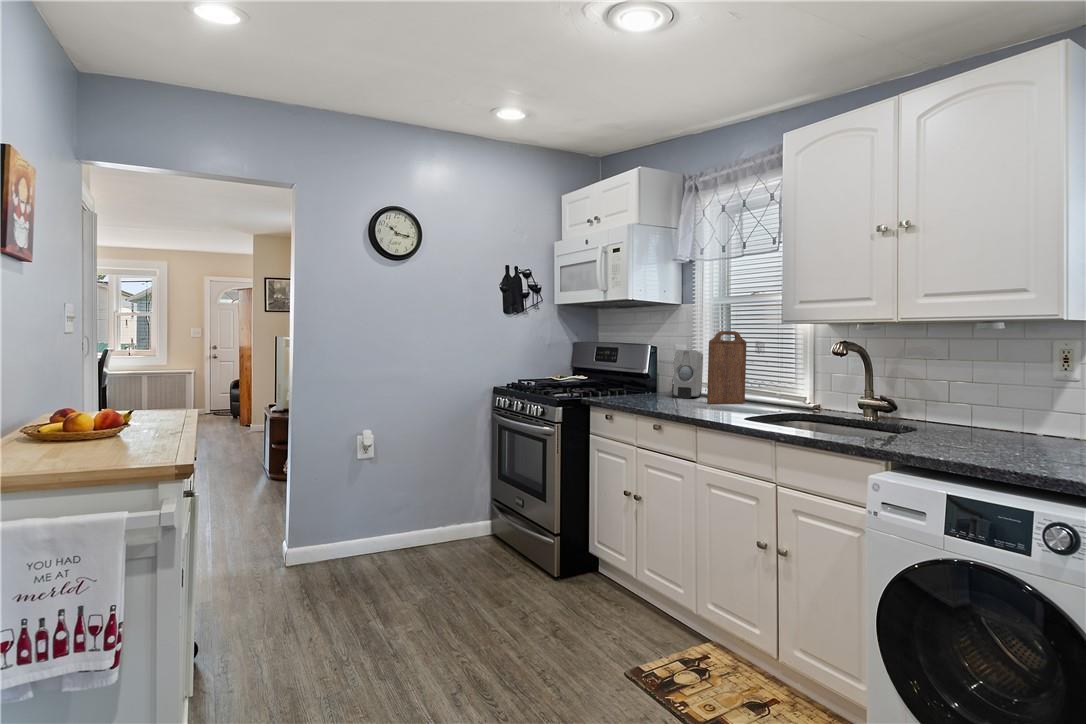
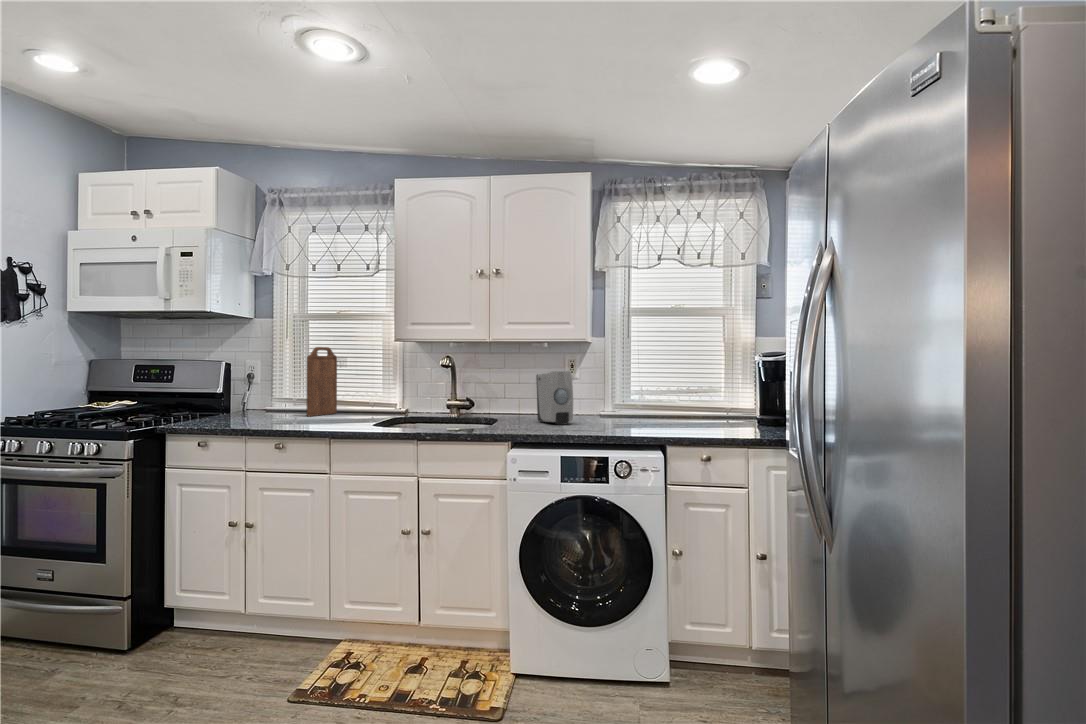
soap dispenser: present [674,350,703,398] -> present [536,371,573,425]

